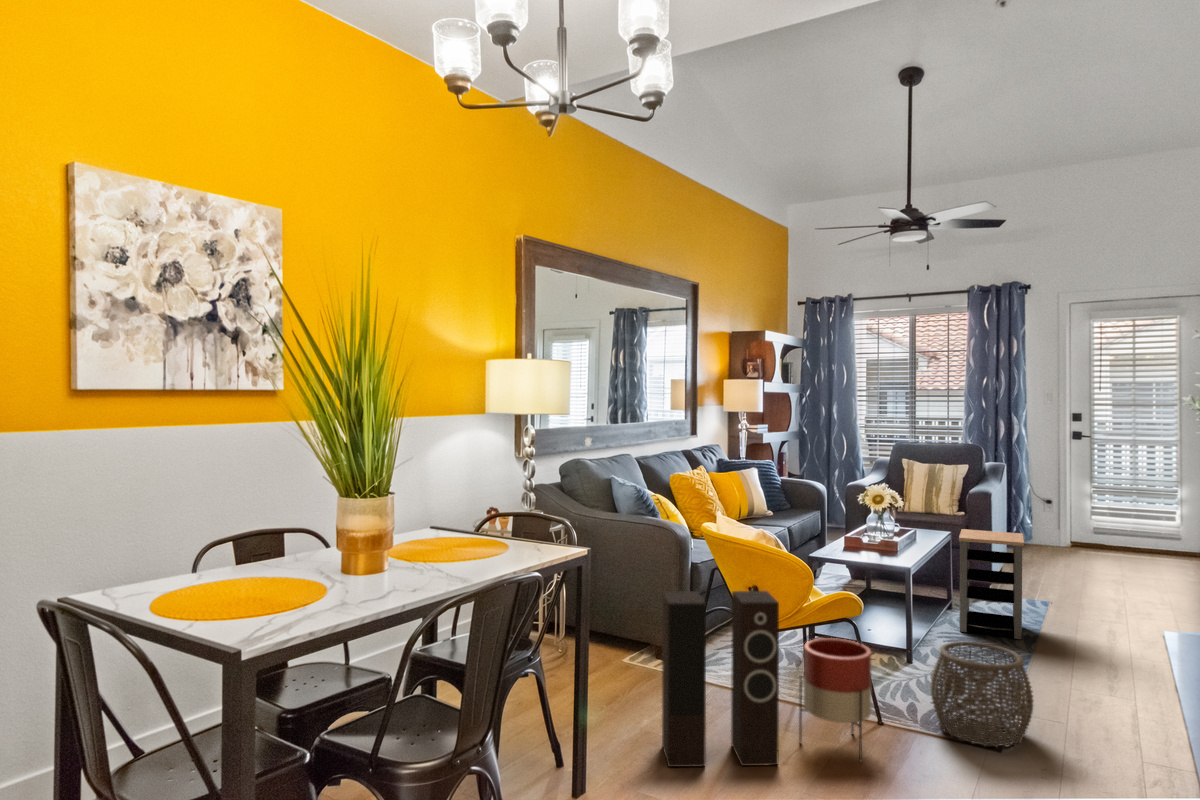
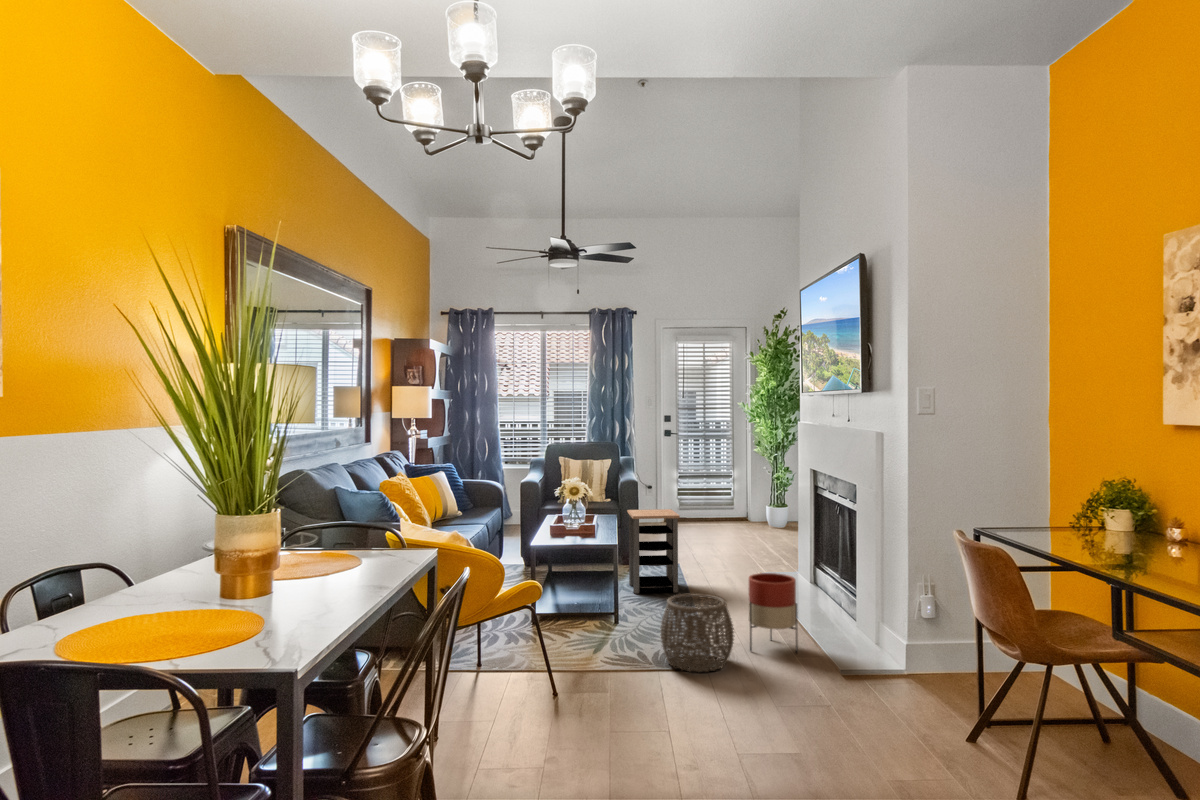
speaker: present [662,591,779,767] -> none [469,571,577,747]
planter: present [799,638,872,761] -> present [749,573,798,653]

